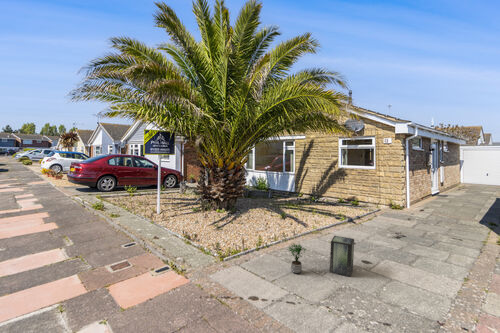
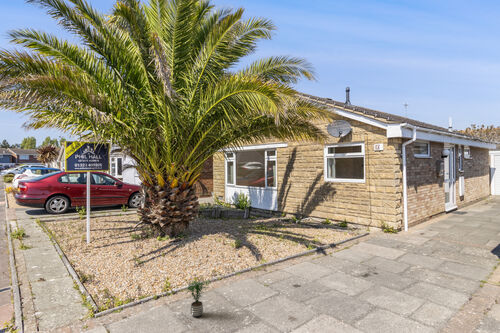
storage box: present [330,236,354,277] -> none [237,270,269,322]

